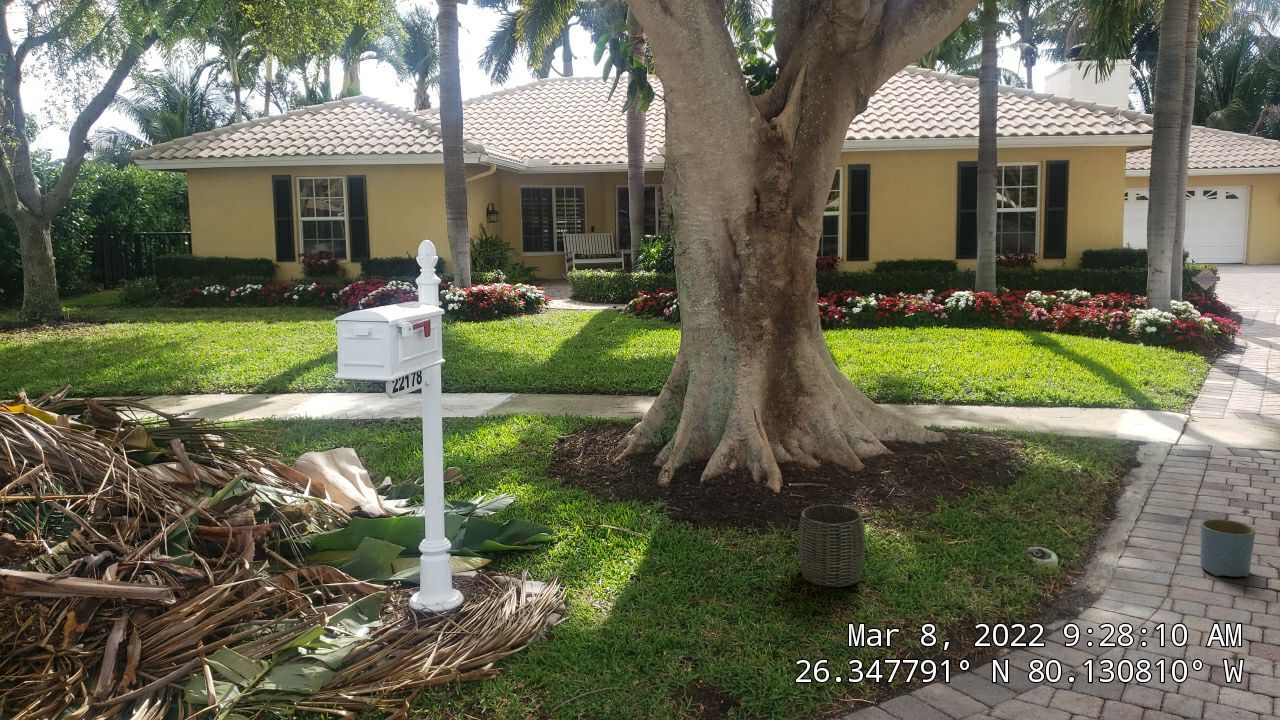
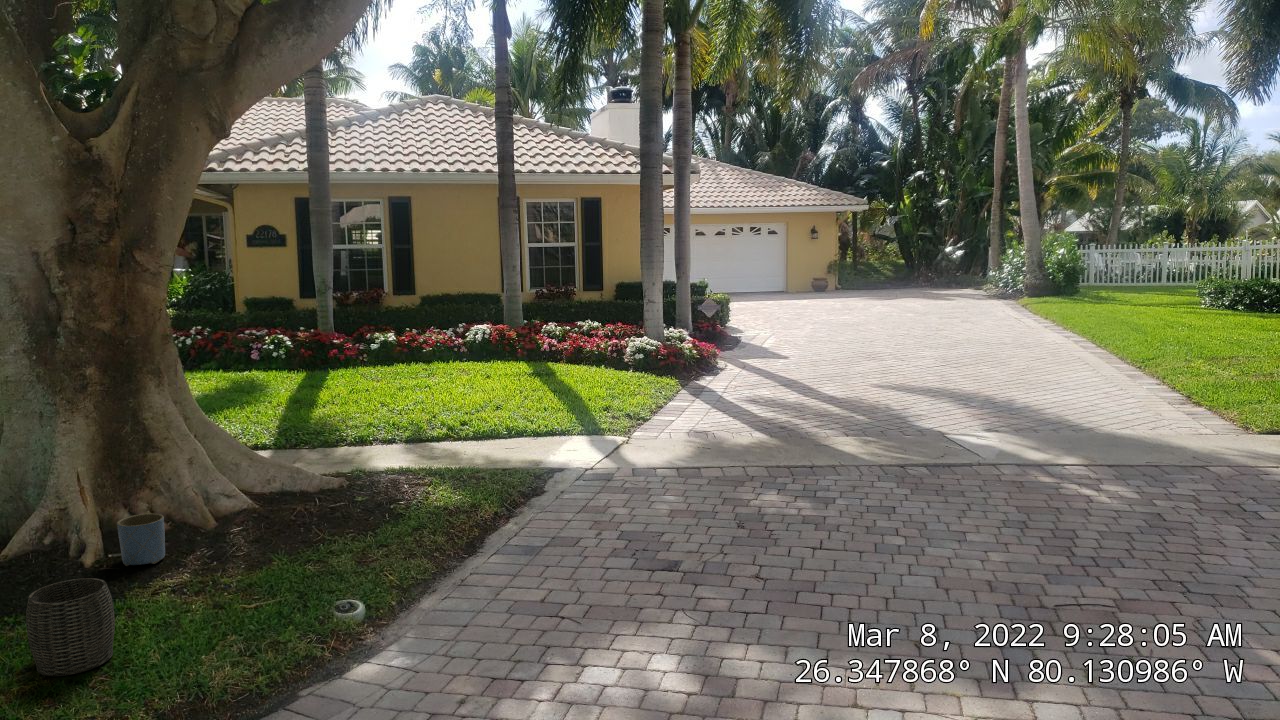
planter: present [1200,519,1255,577] -> present [117,514,165,566]

